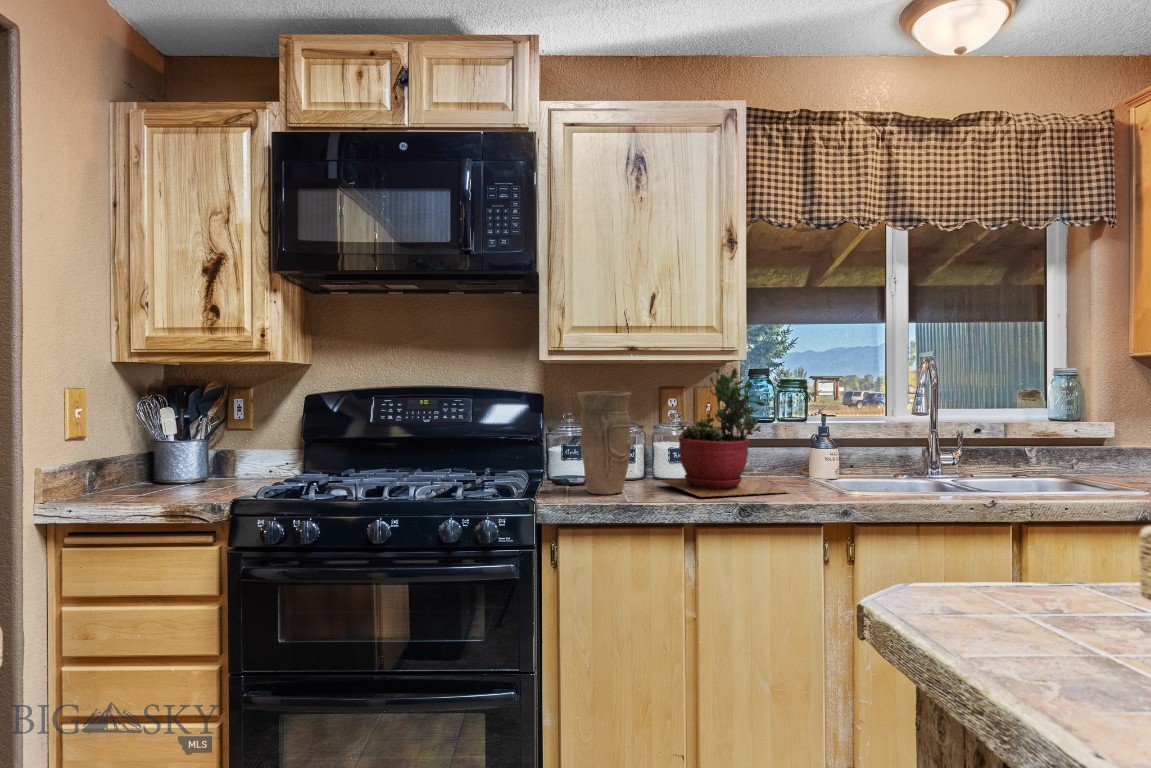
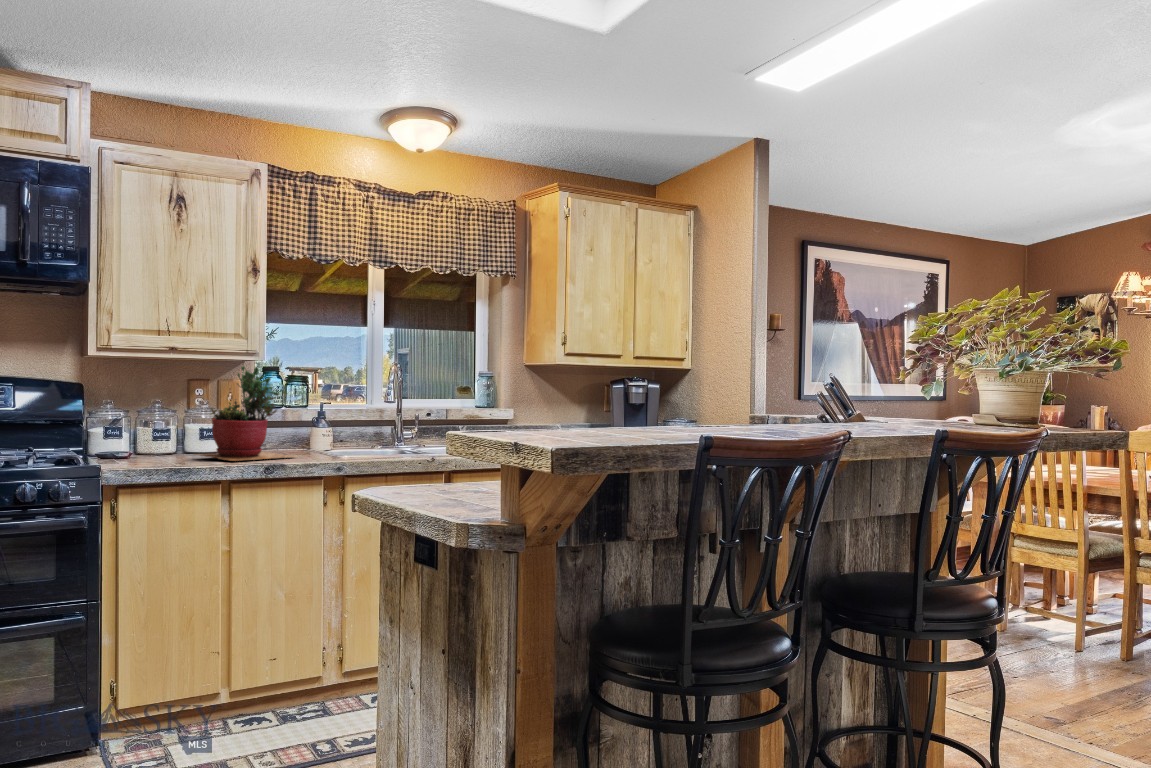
vase: present [578,391,631,494] -> none [128,383,175,464]

